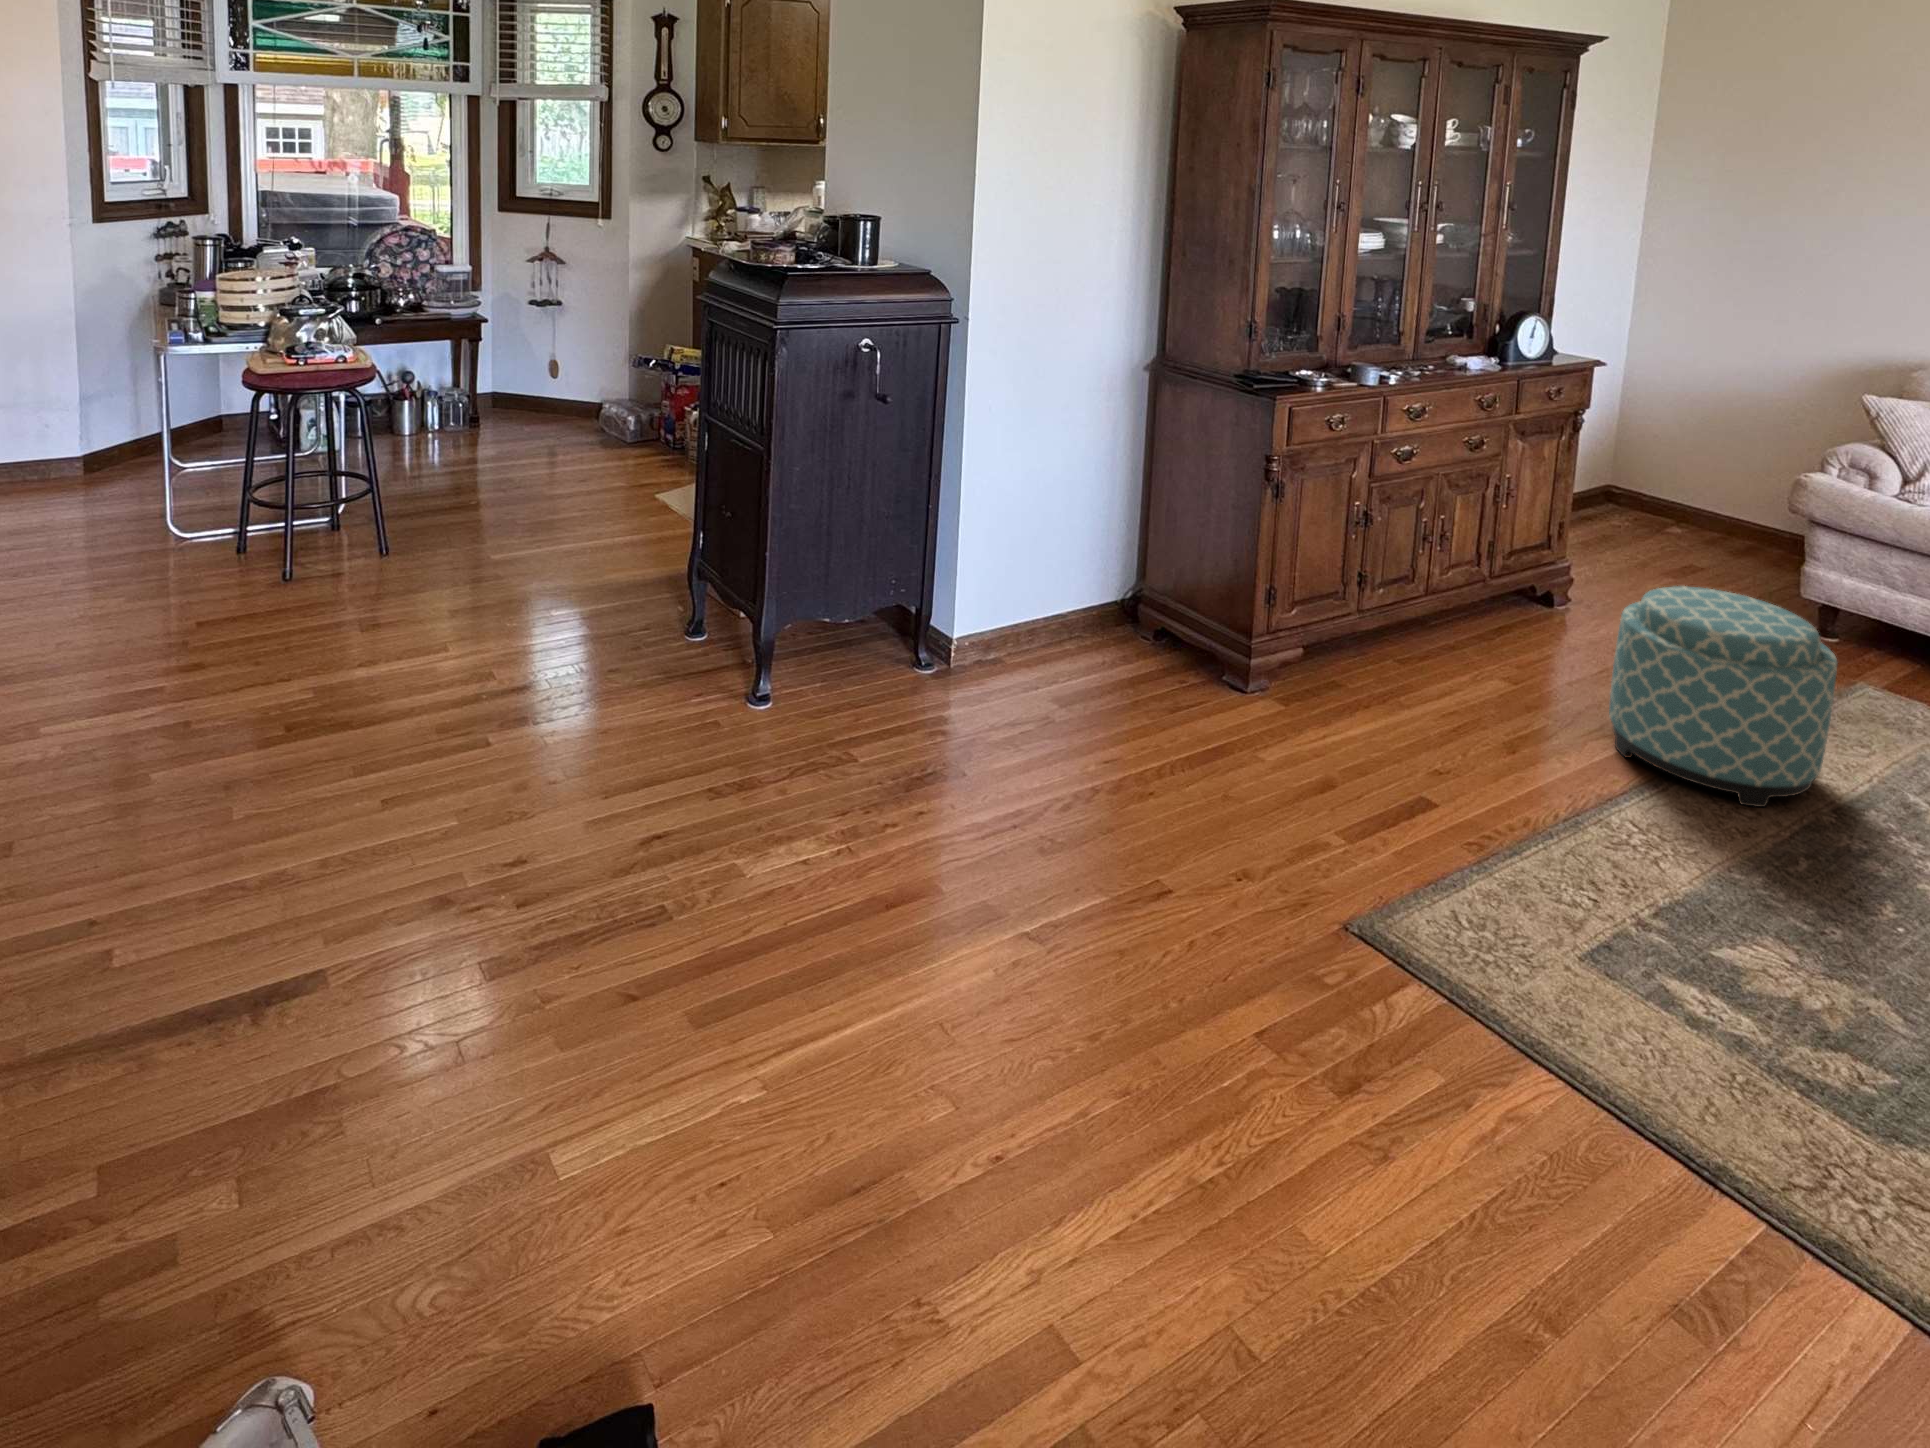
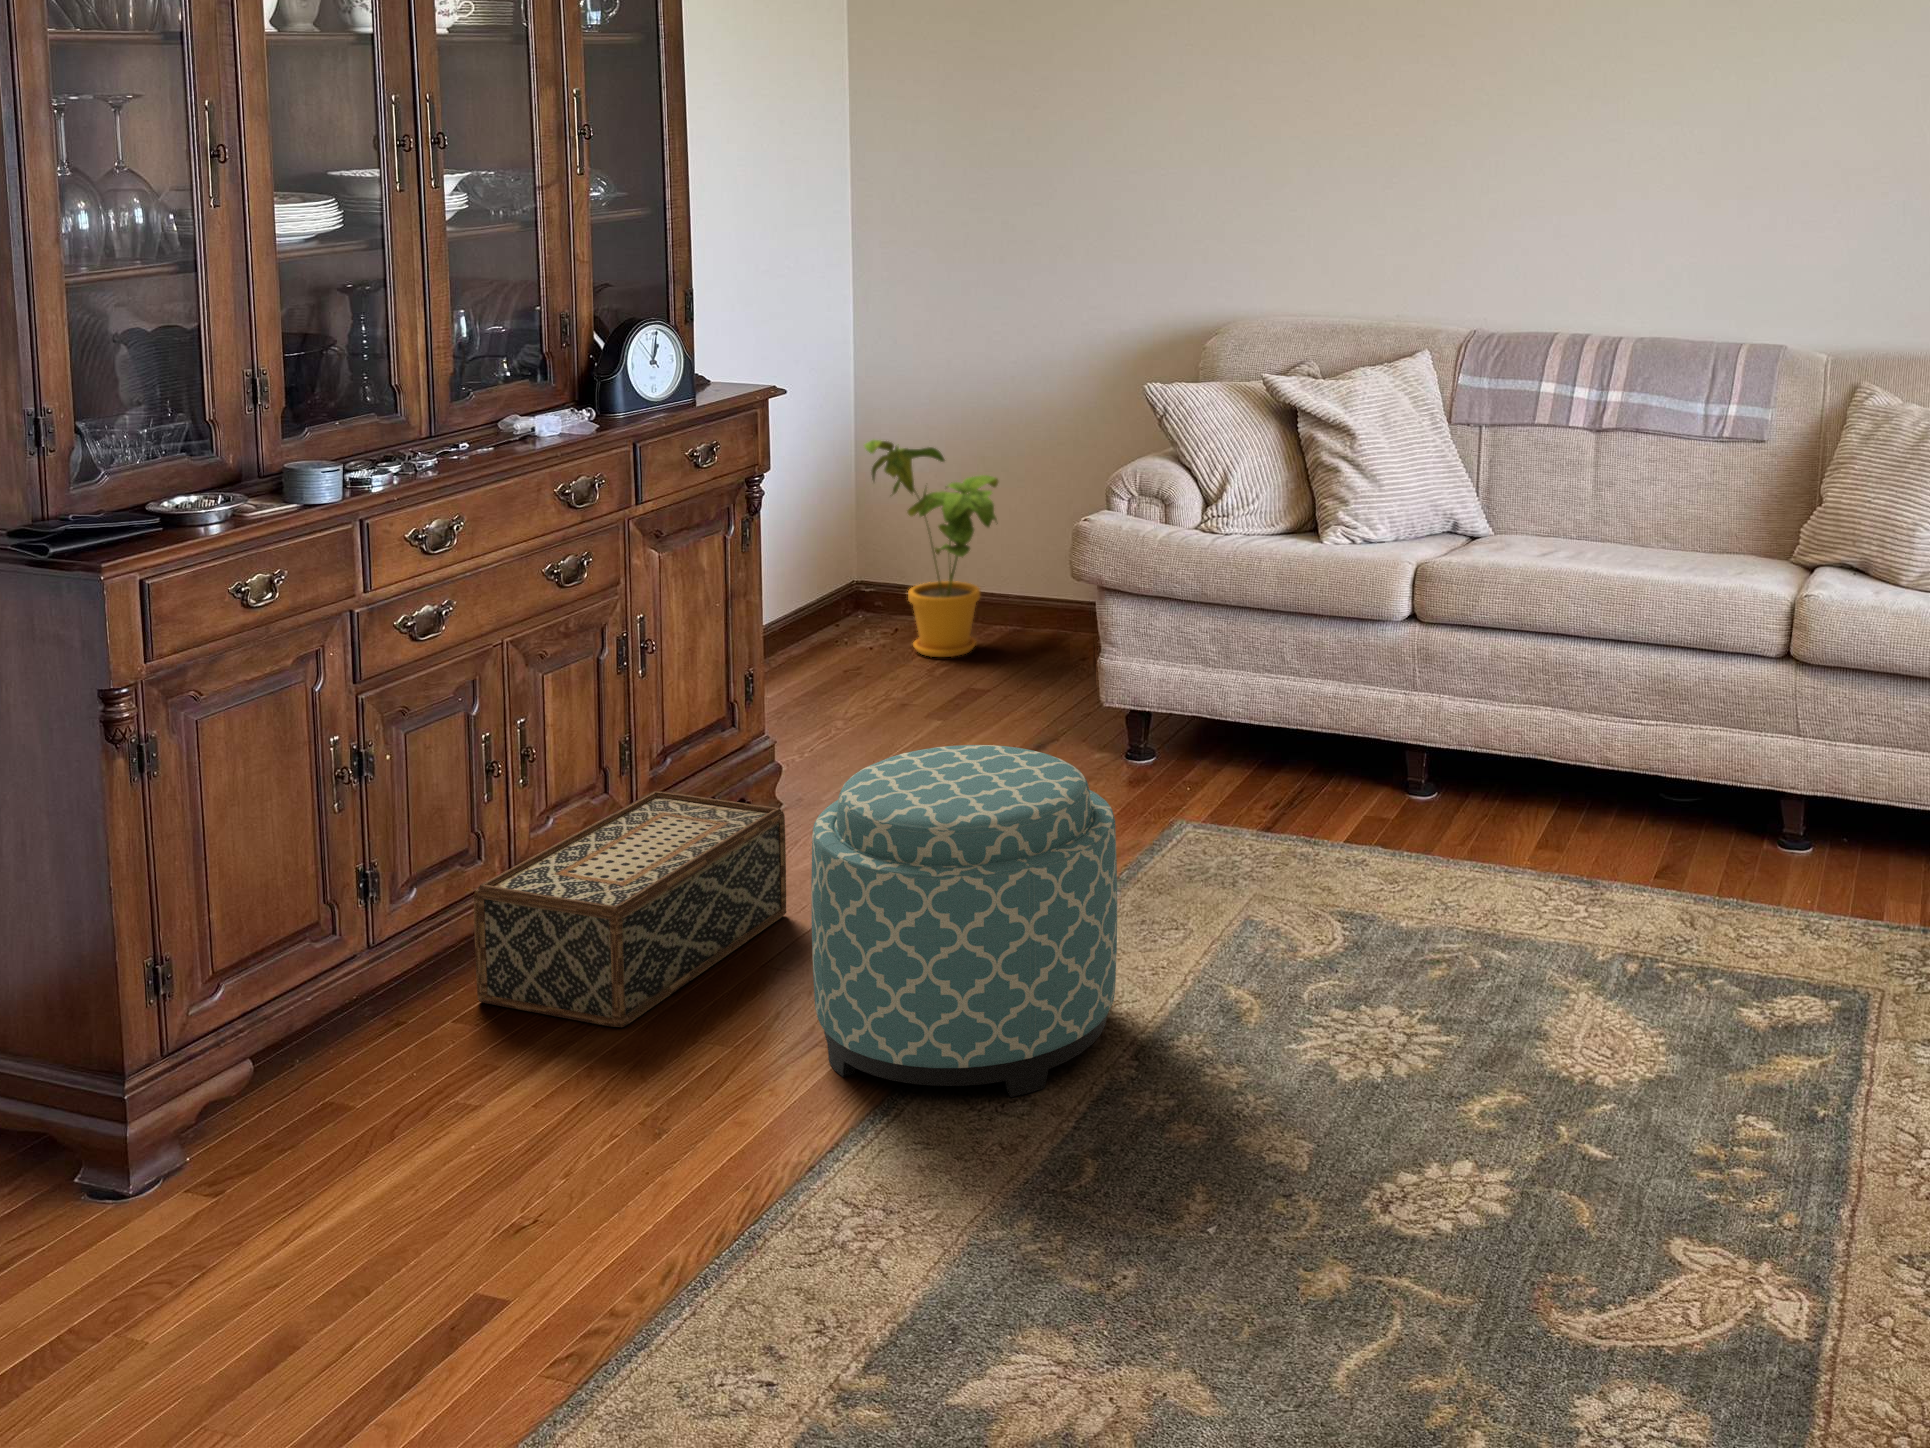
house plant: none [1637,402,1726,542] -> present [864,440,998,657]
woven basket: none [1406,572,1587,690] -> present [474,791,786,1027]

